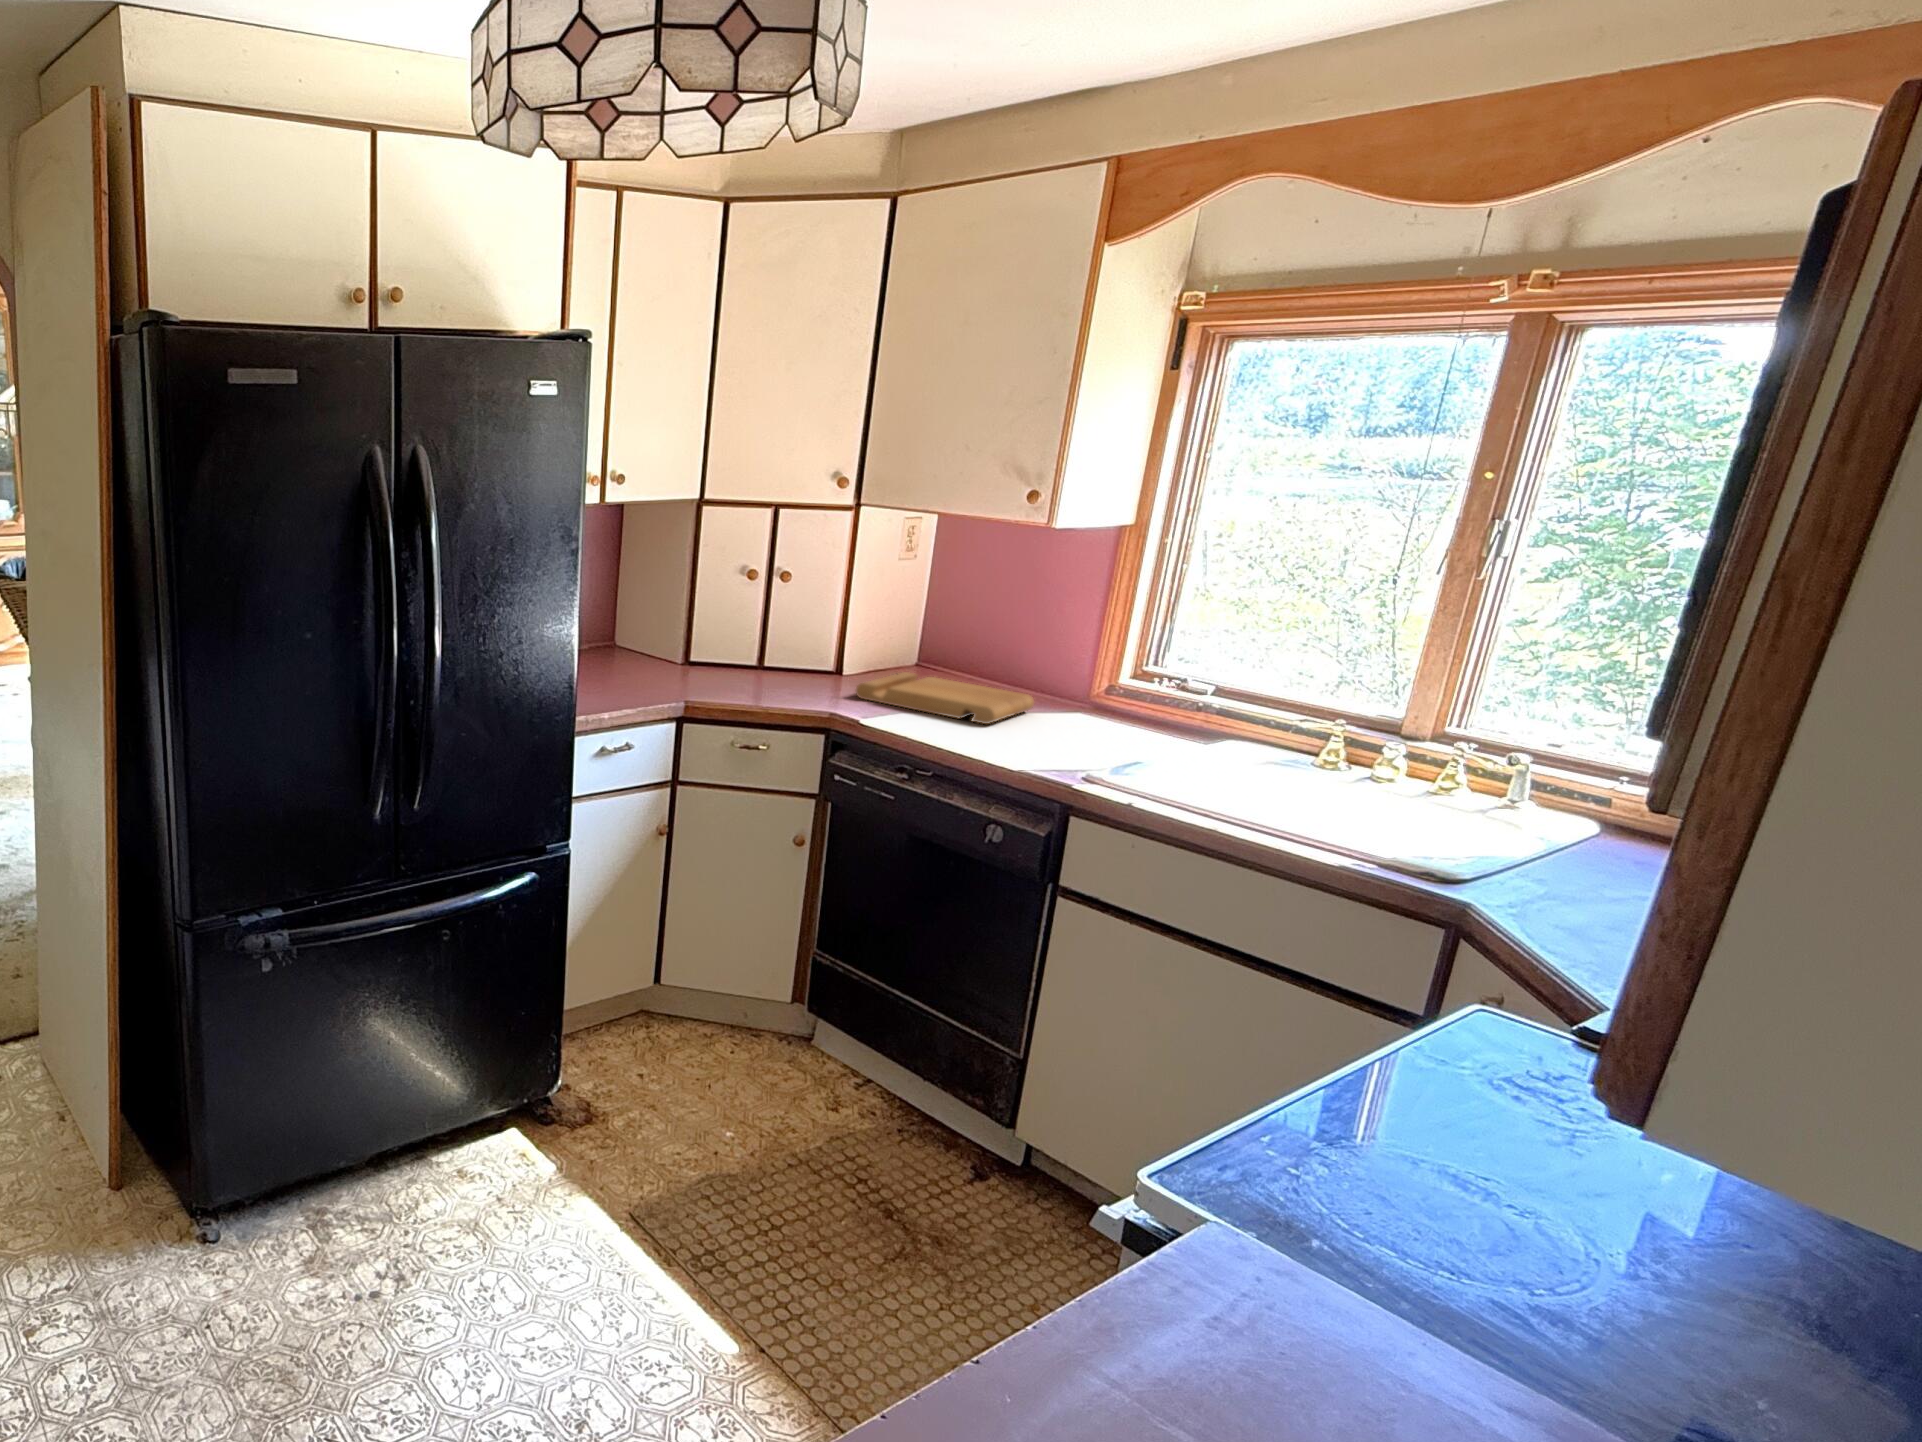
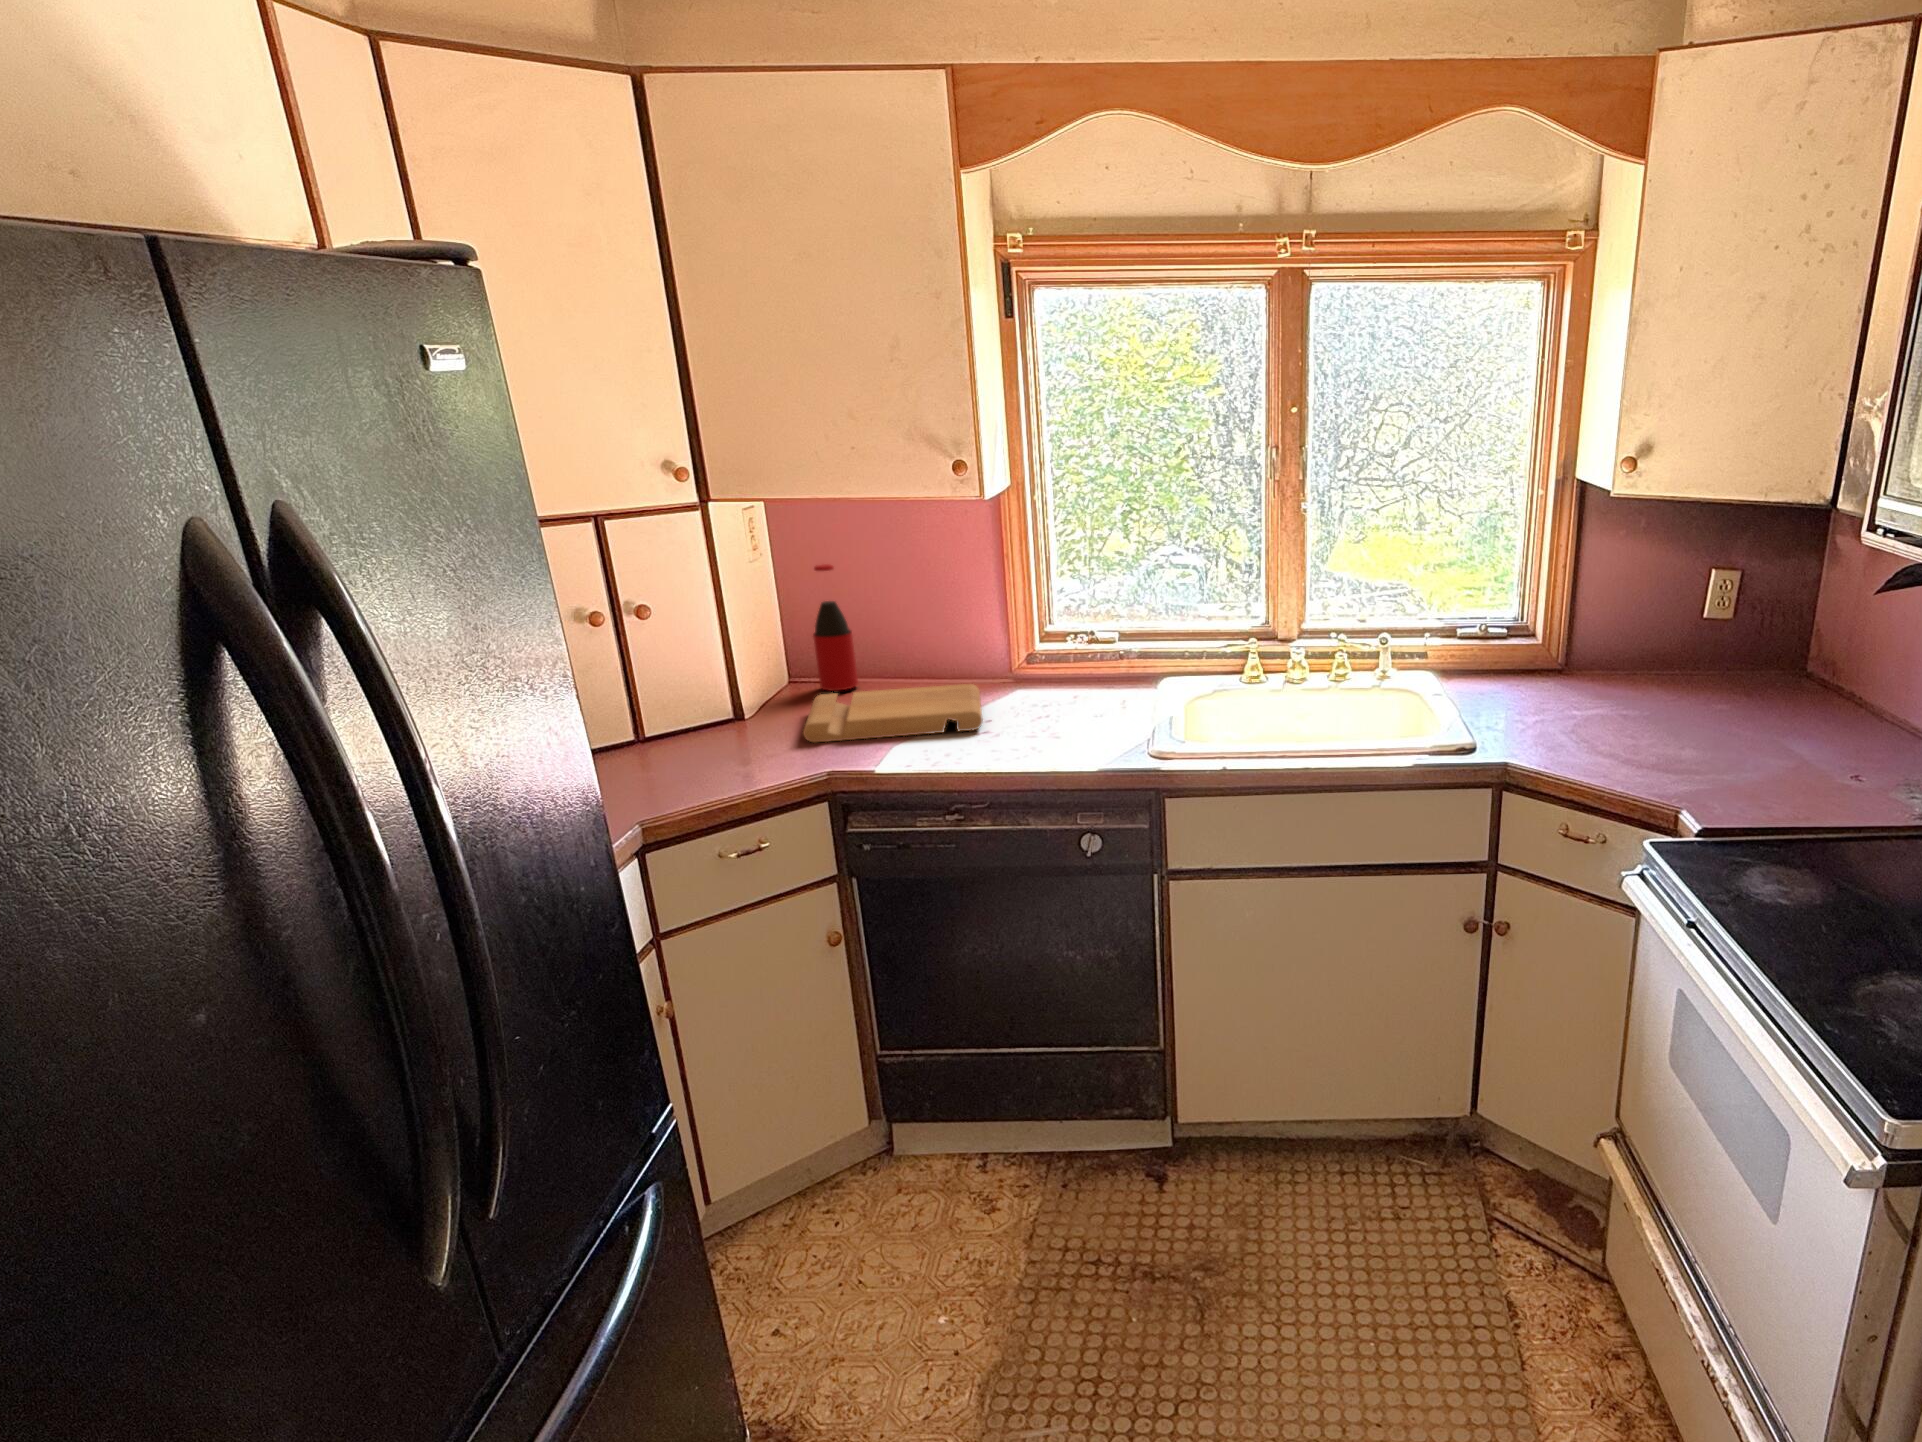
bottle: none [928,573,969,682] -> present [813,564,858,691]

